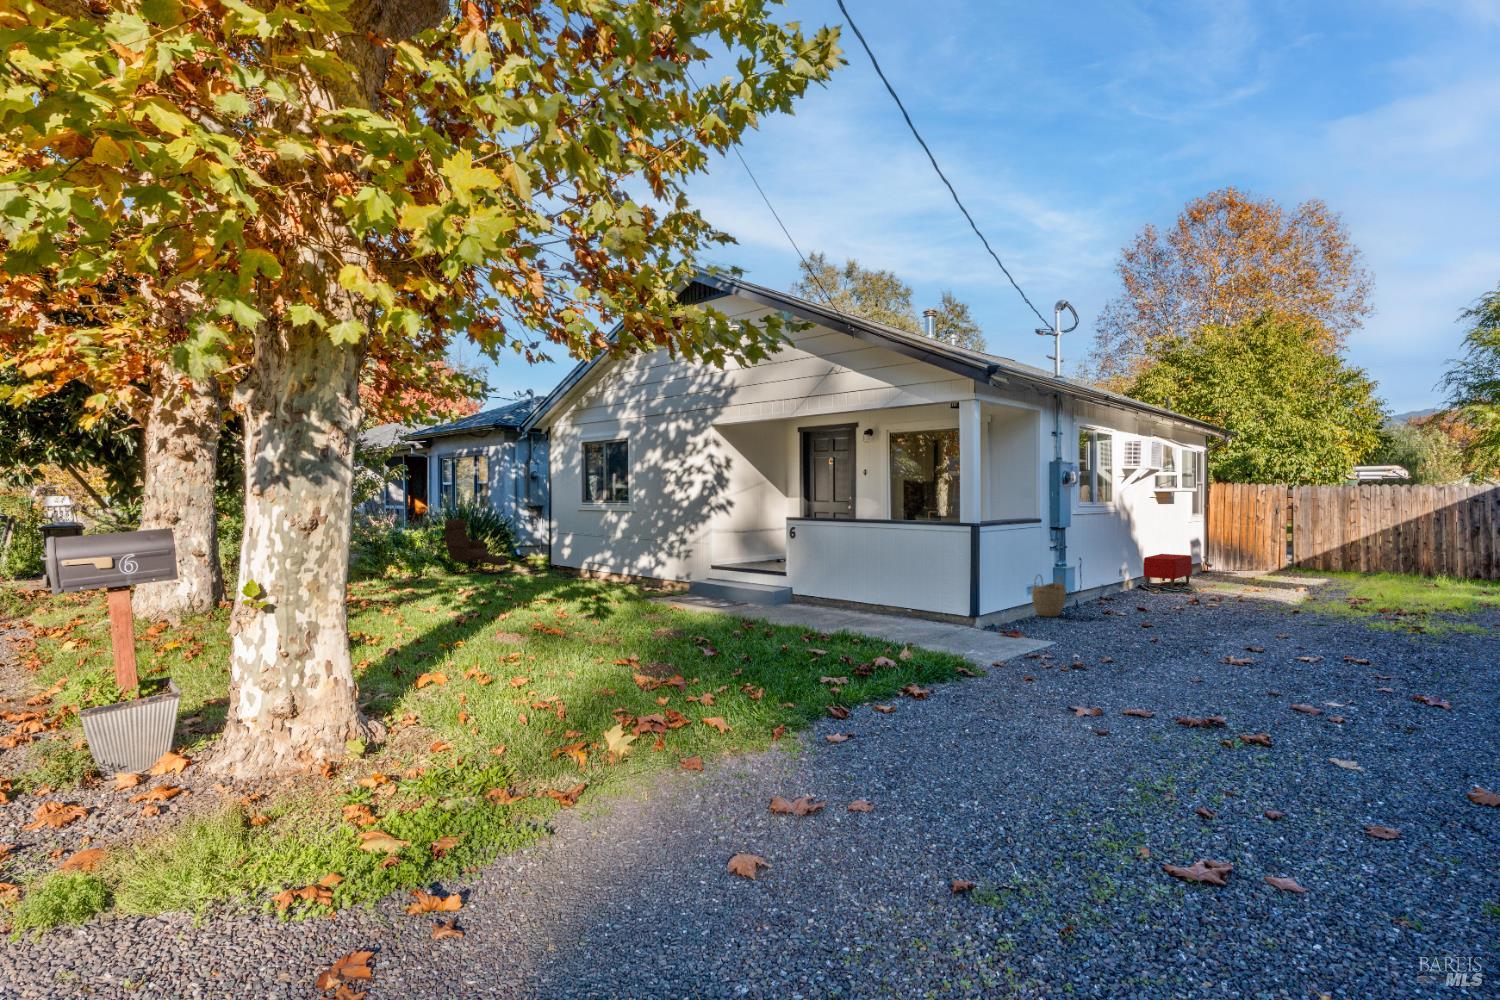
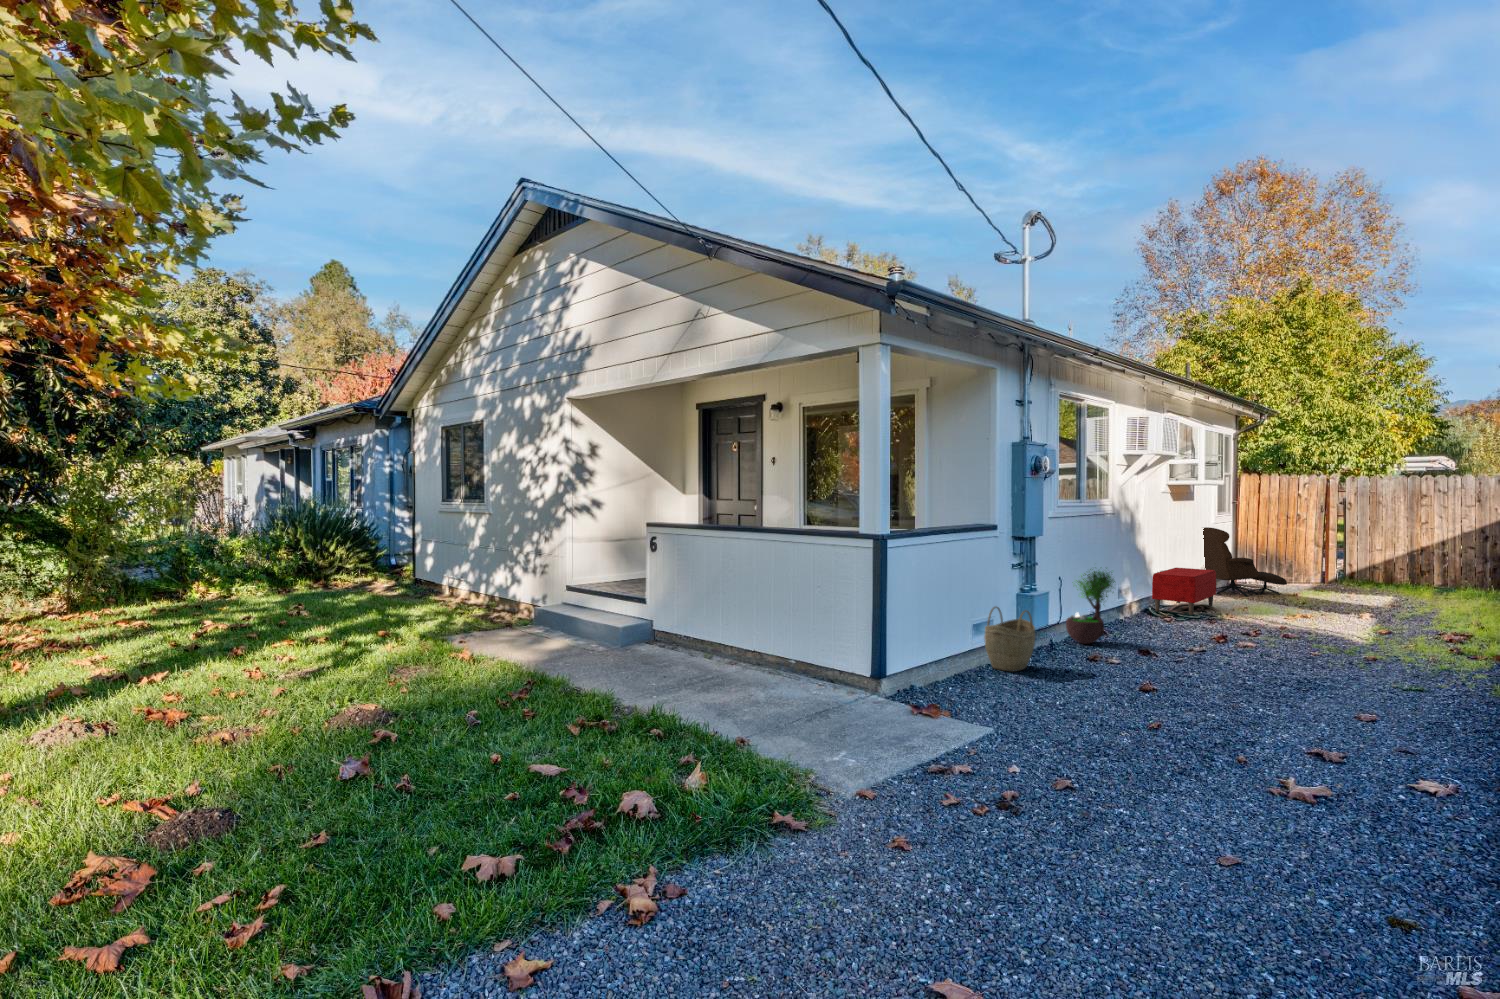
lounge chair: present [445,519,509,573] -> present [1203,527,1287,596]
potted tree: none [1083,546,1119,604] -> present [1066,569,1115,644]

